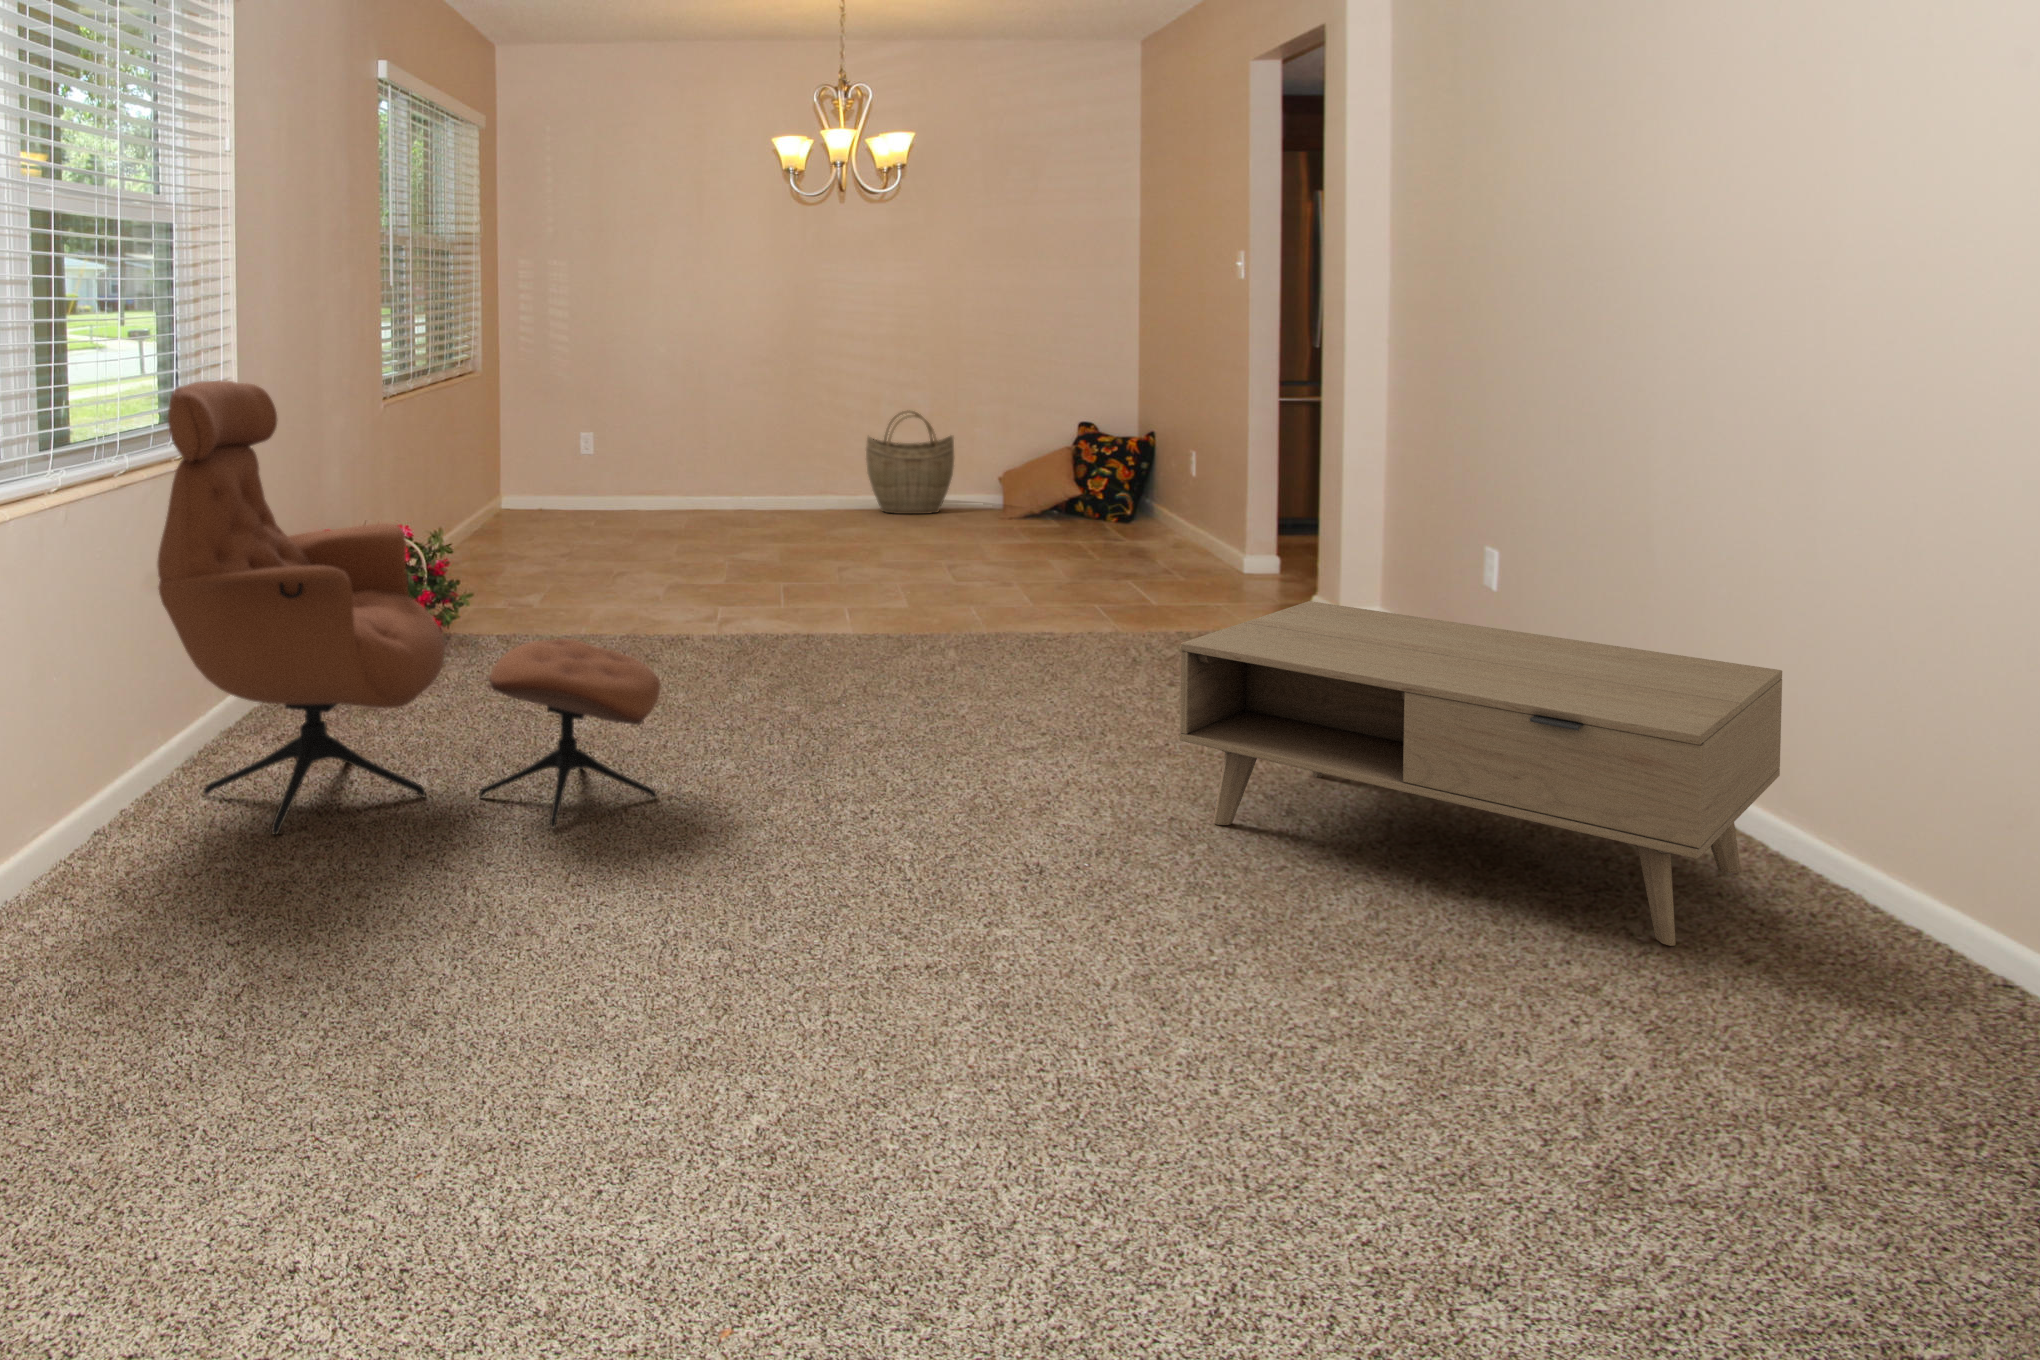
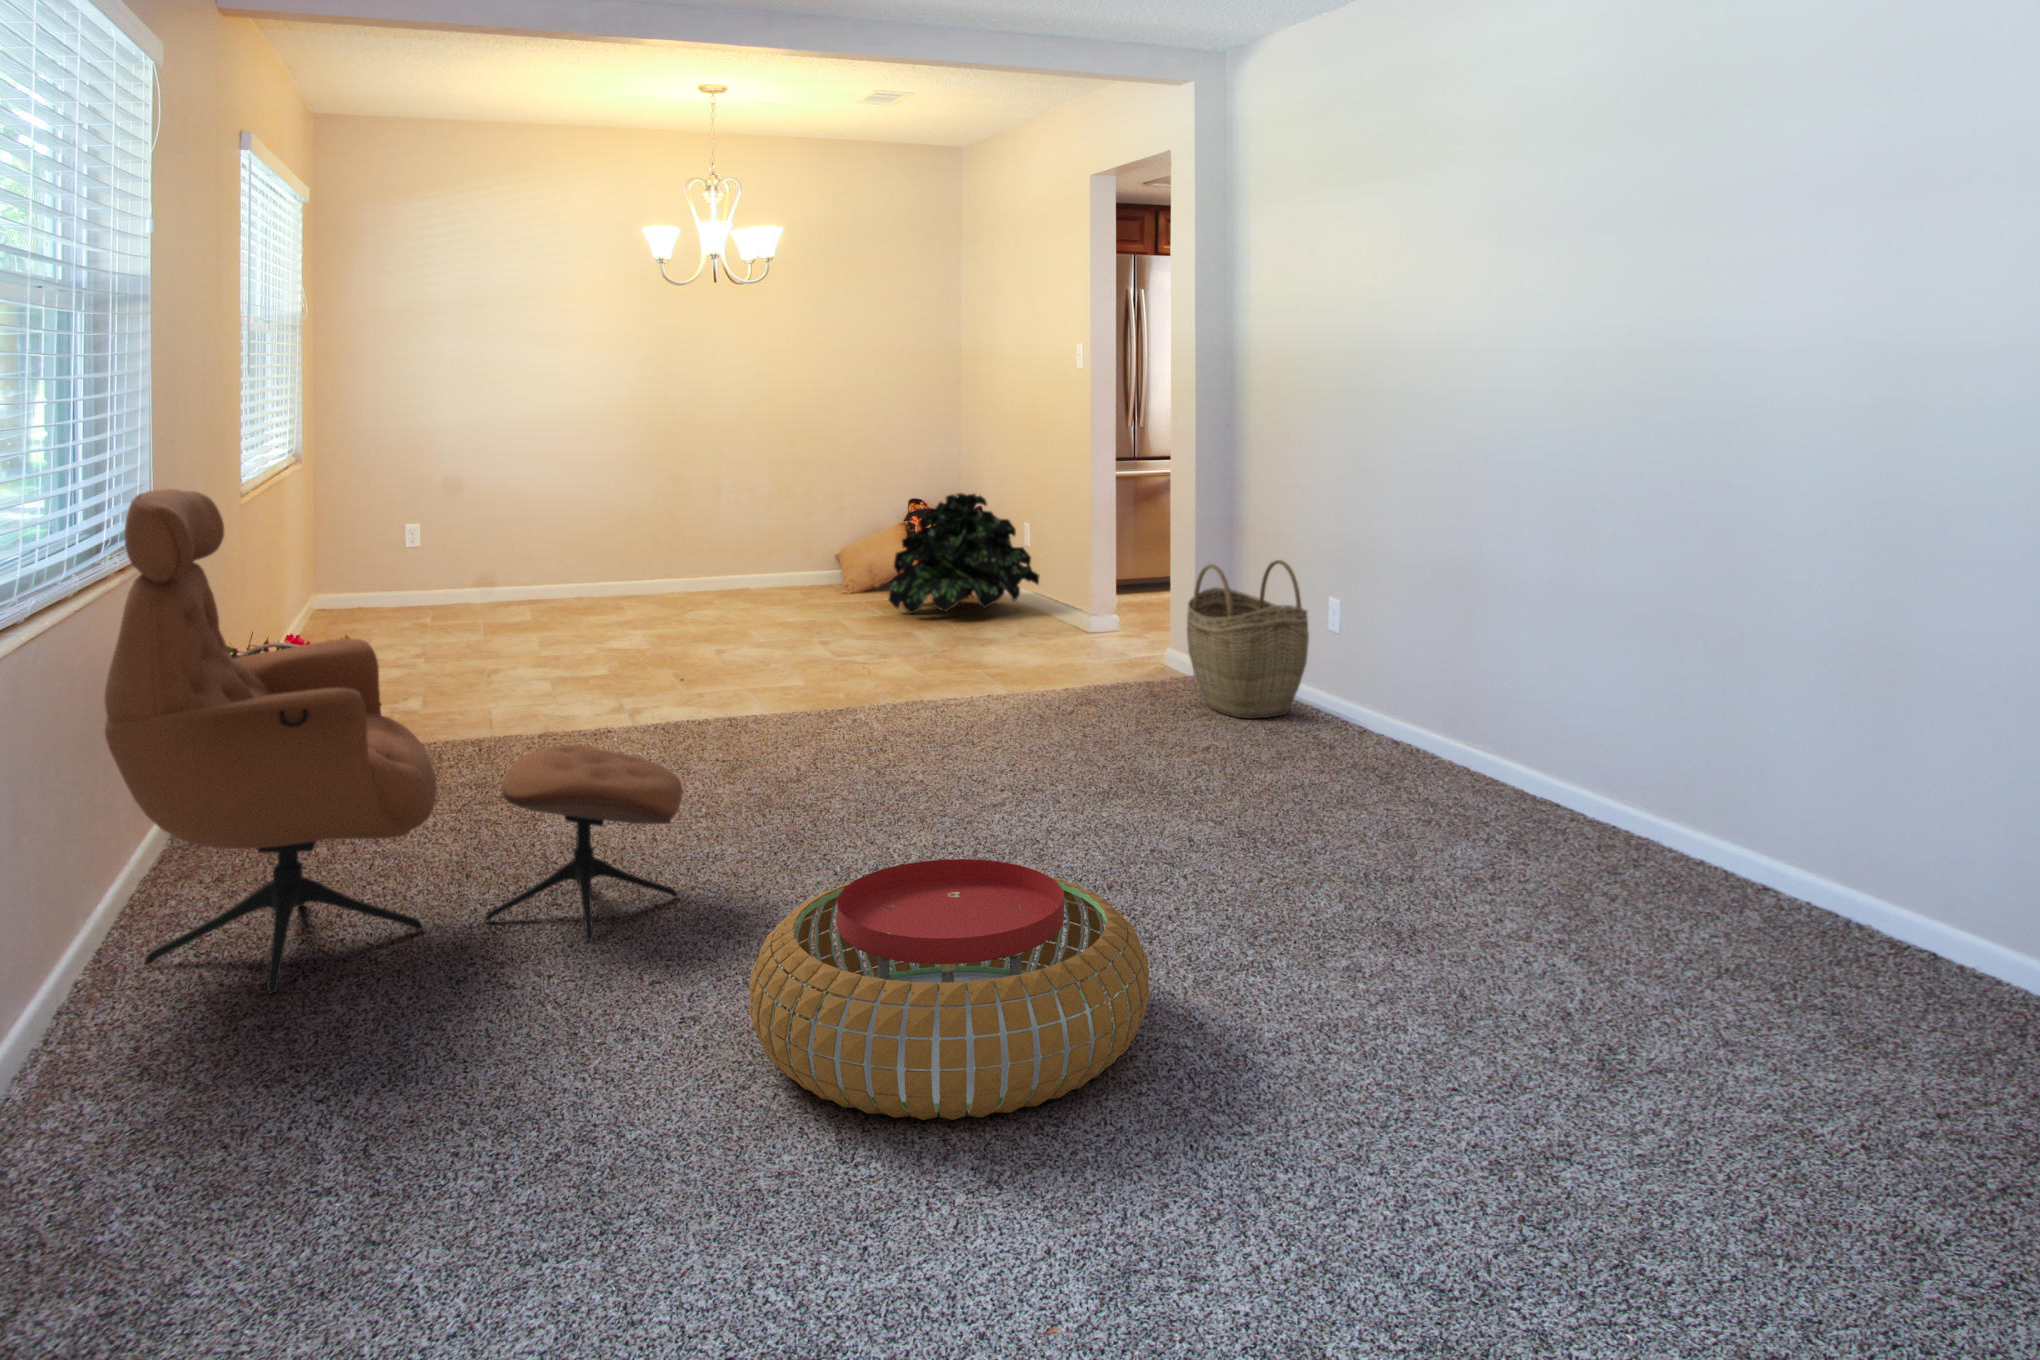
woven basket: present [866,410,954,514] -> present [1187,560,1309,719]
potted plant: none [1036,417,1198,542] -> present [889,493,1040,614]
coffee table: present [1180,601,1782,946] -> none [1164,650,1593,896]
pouf: none [608,794,1041,1079] -> present [749,859,1149,1120]

